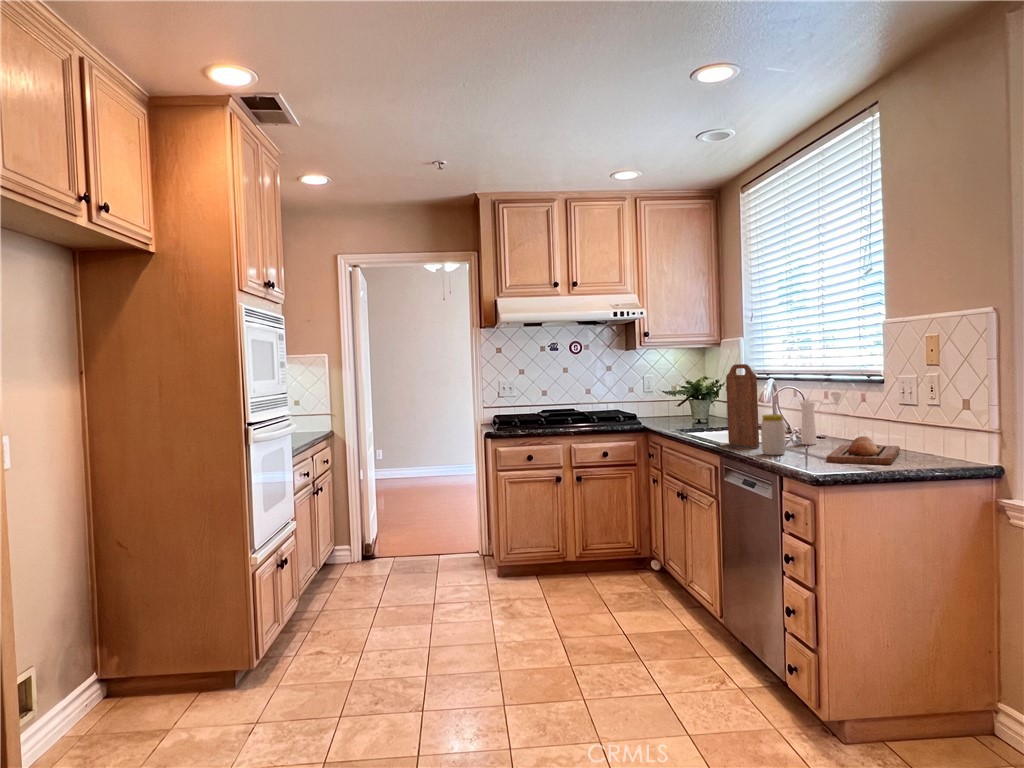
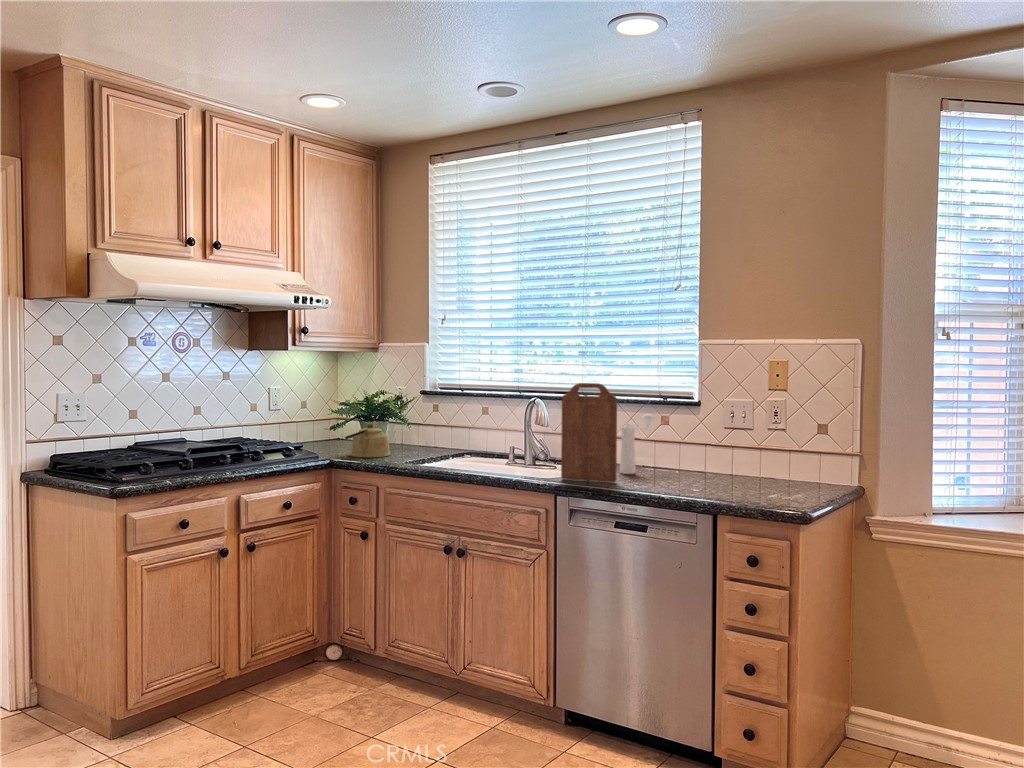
kettle: none [662,401,698,425] -> present [345,424,391,457]
jar: present [761,414,786,455] -> none [650,443,676,490]
bread loaf: present [826,436,900,465] -> none [688,462,792,493]

